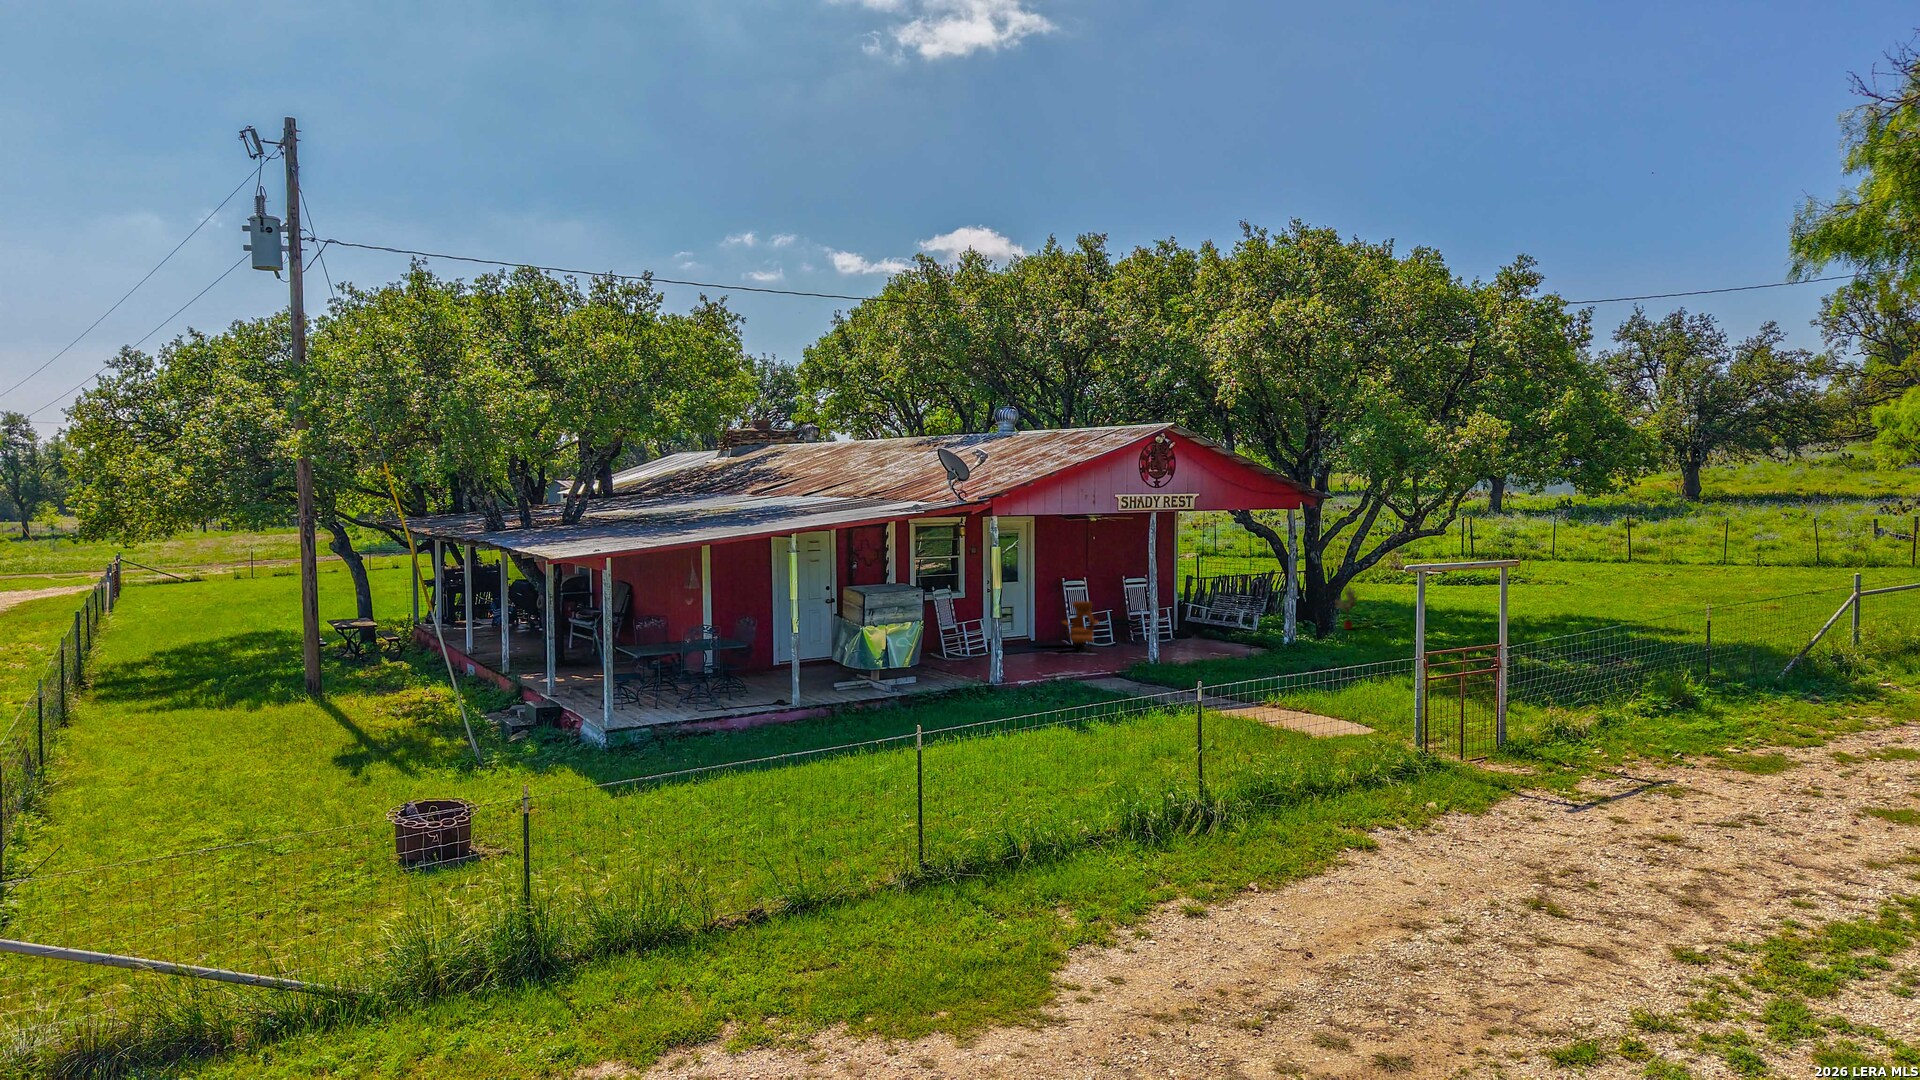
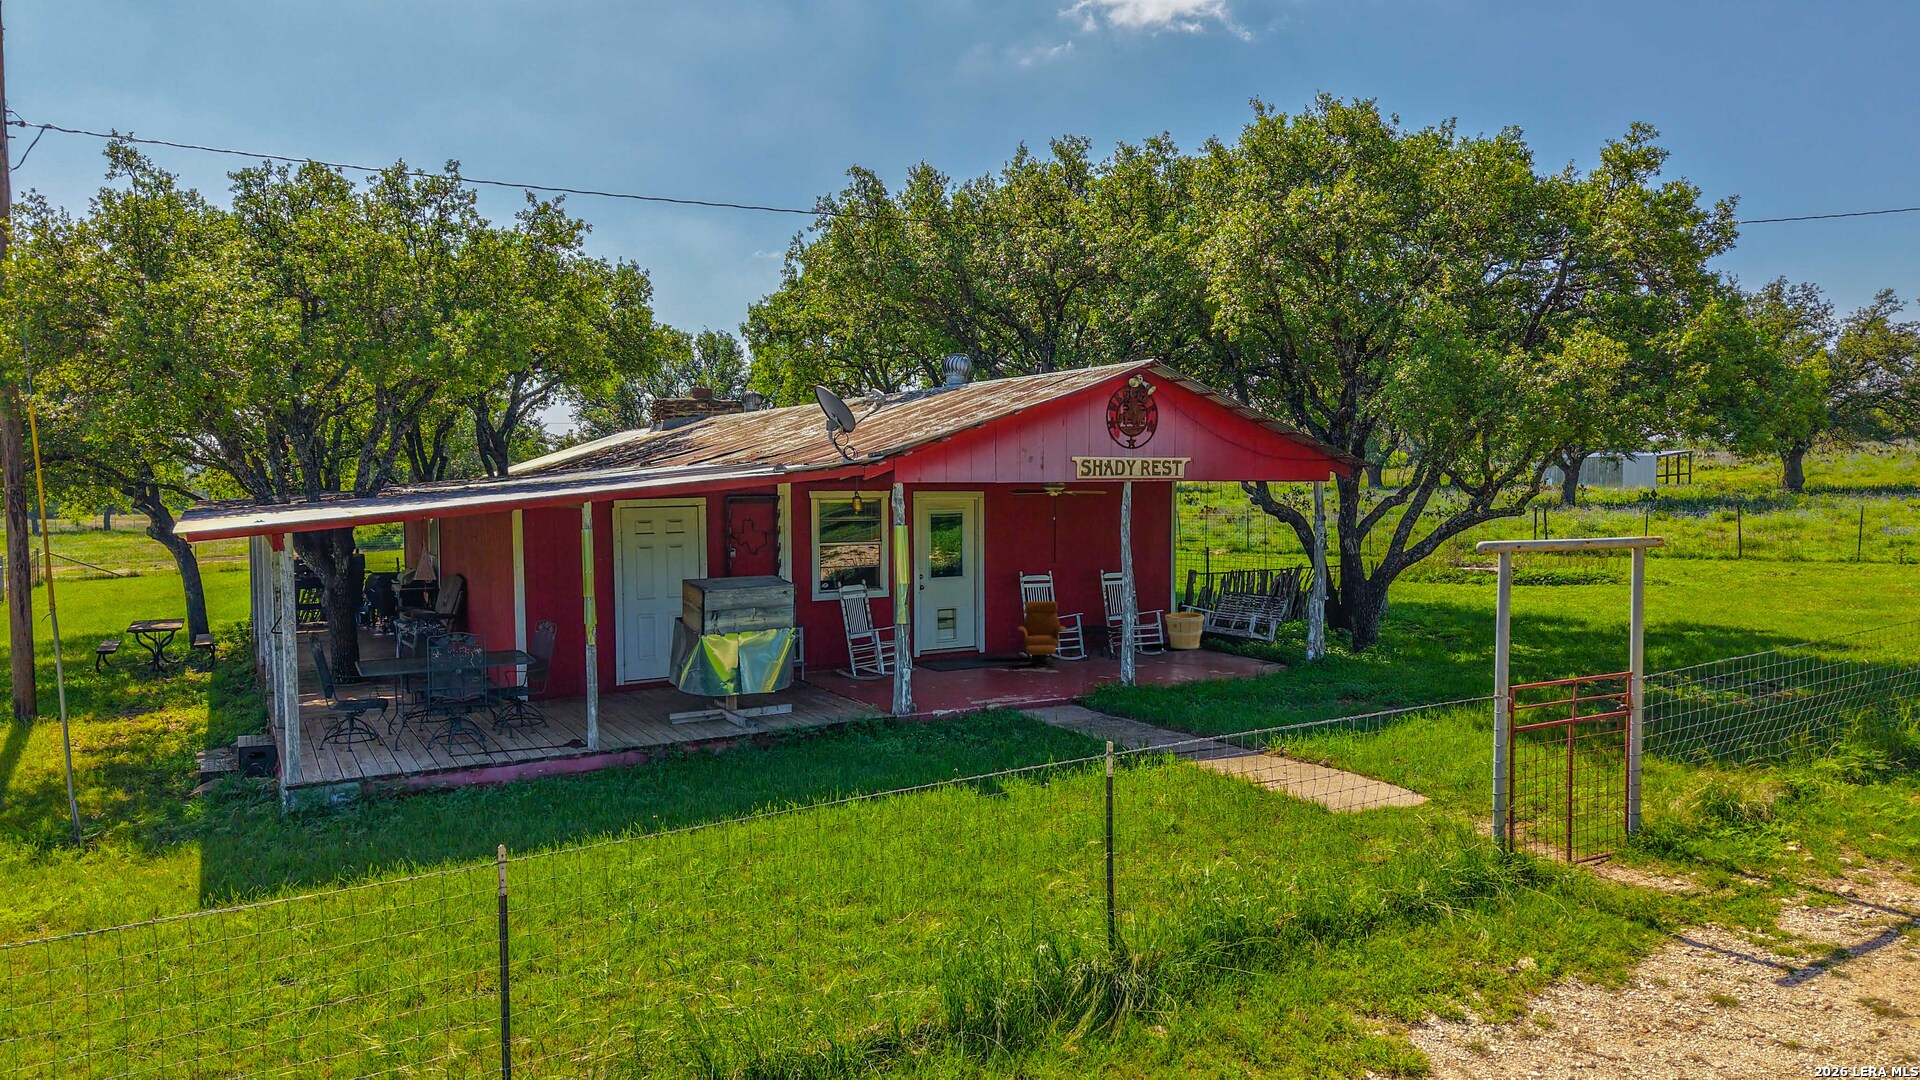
potted tree: present [1336,587,1357,630] -> none [1375,582,1407,640]
wooden bucket: none [1173,609,1204,638] -> present [1165,612,1204,649]

